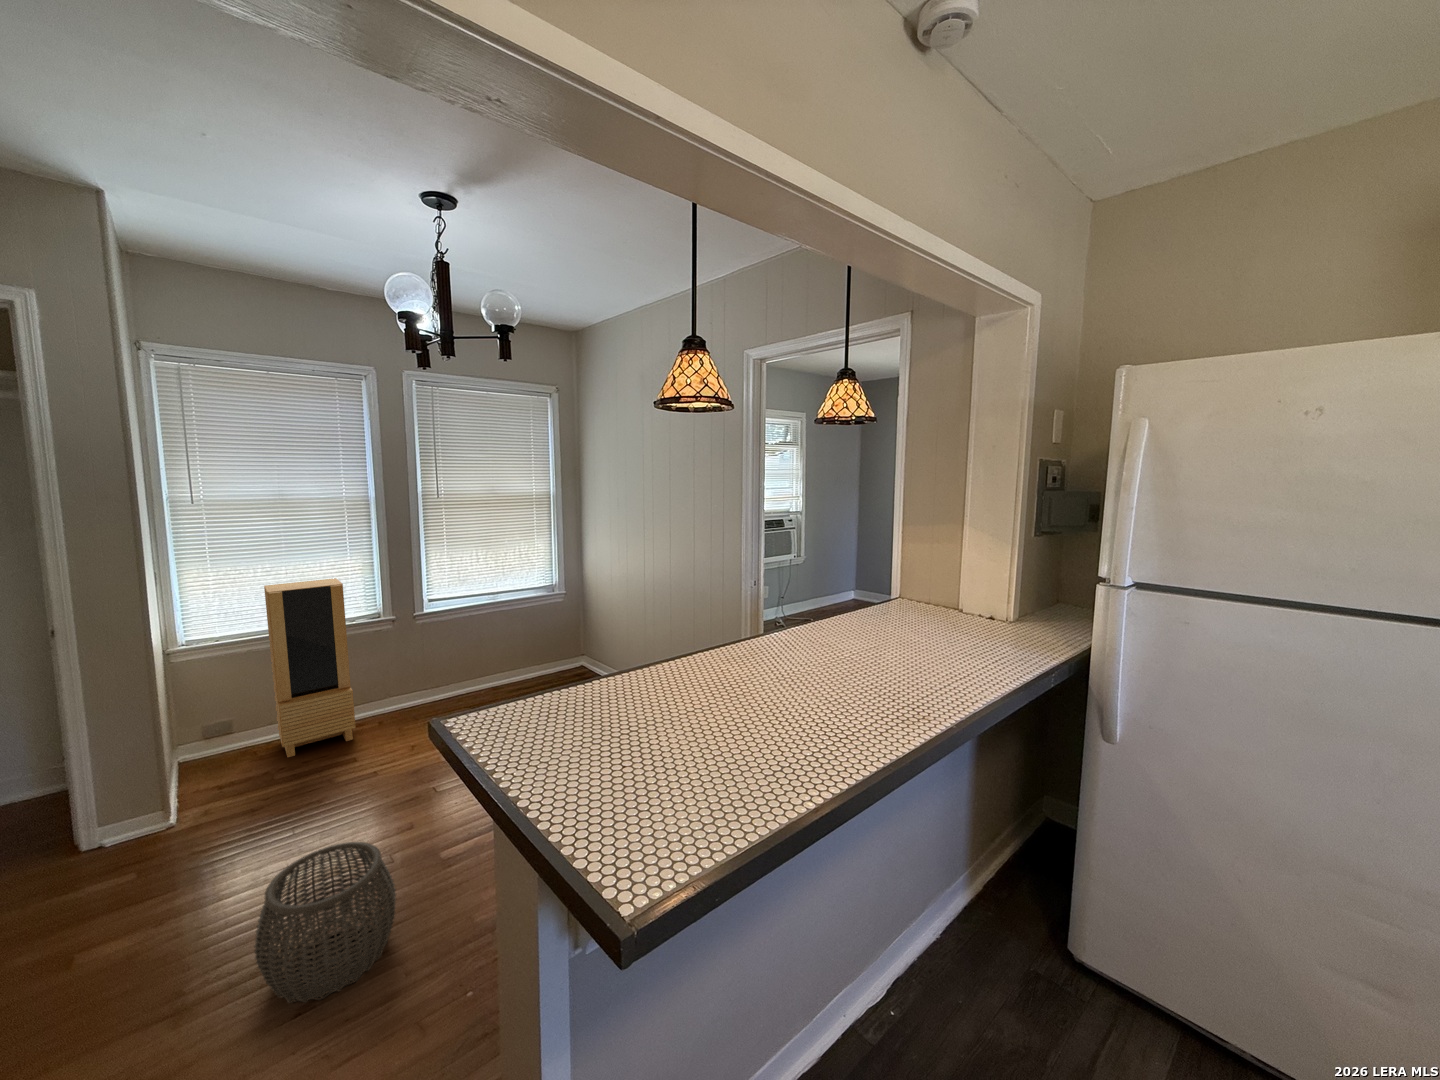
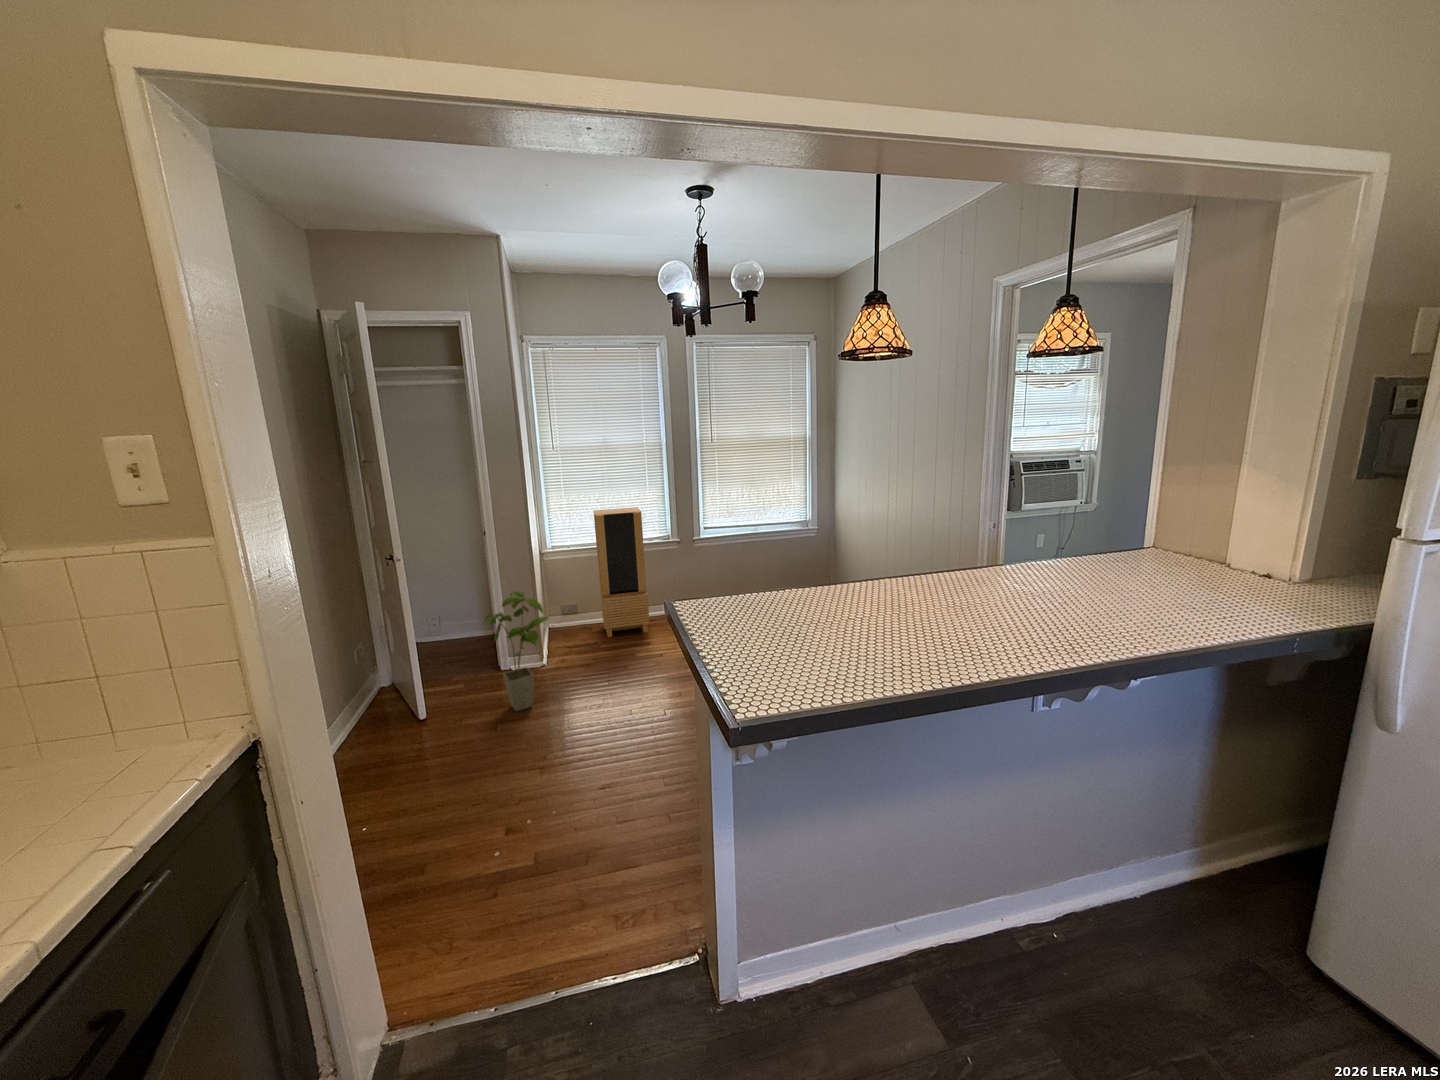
house plant: none [33,722,185,923] -> present [484,591,548,711]
woven basket: present [254,842,396,1003] -> none [584,690,664,784]

